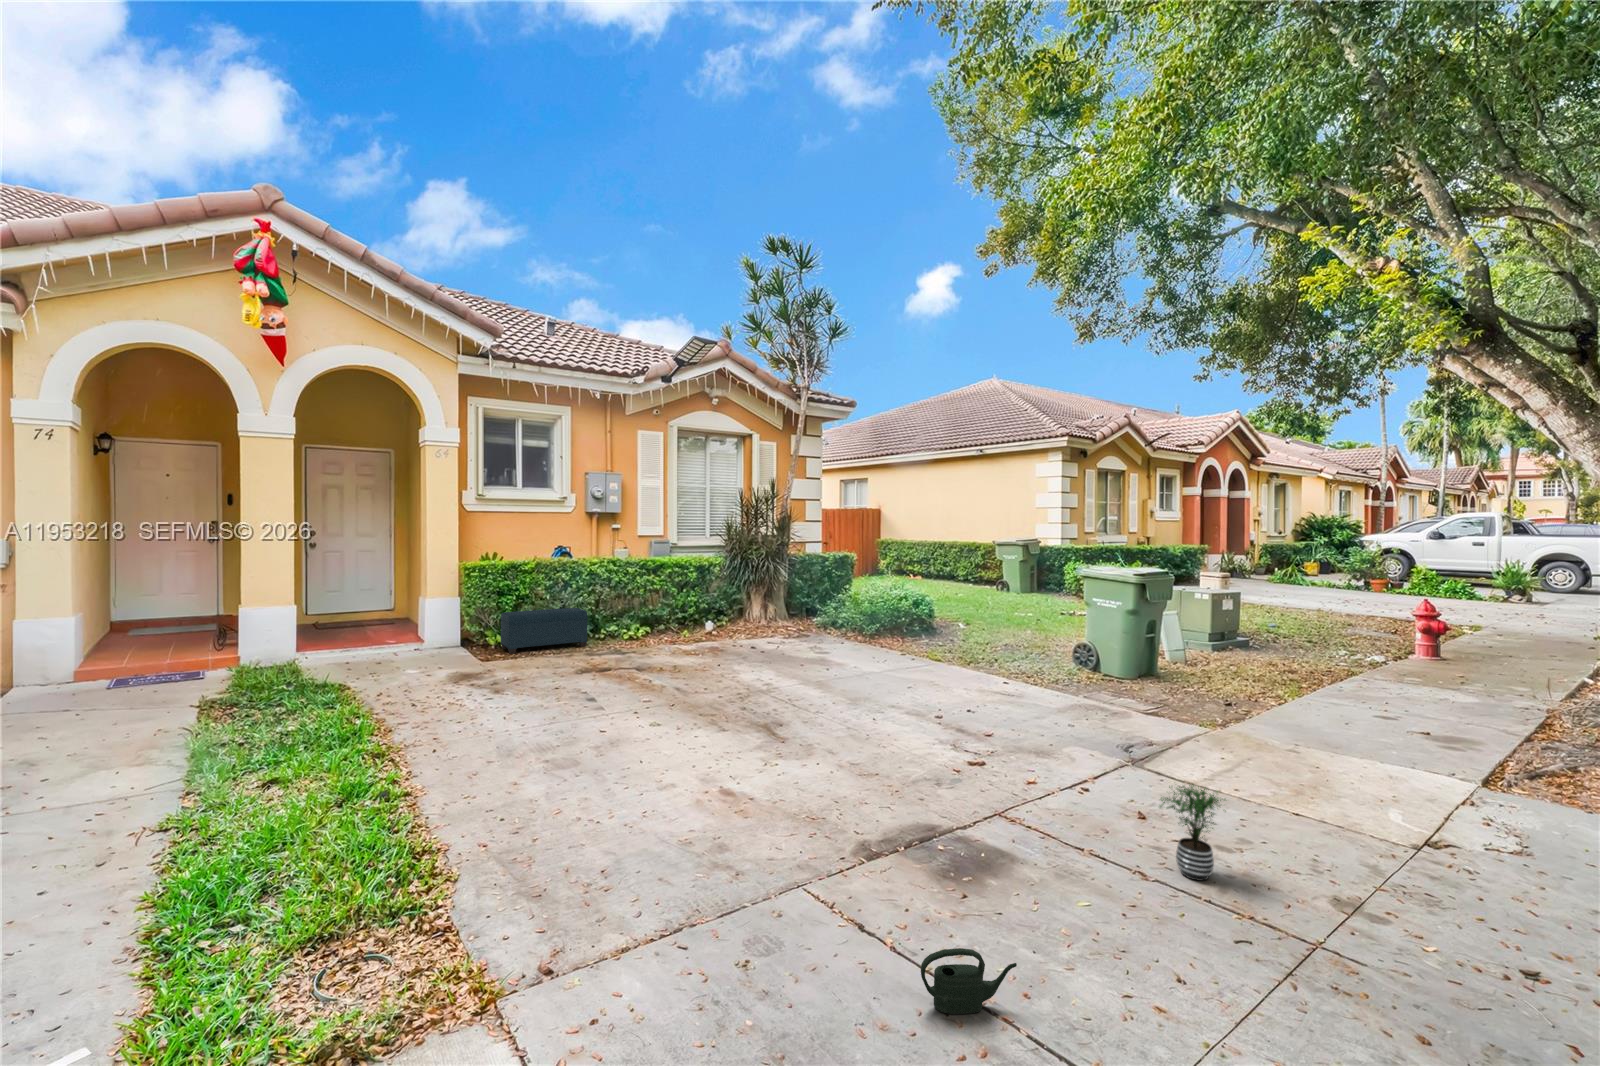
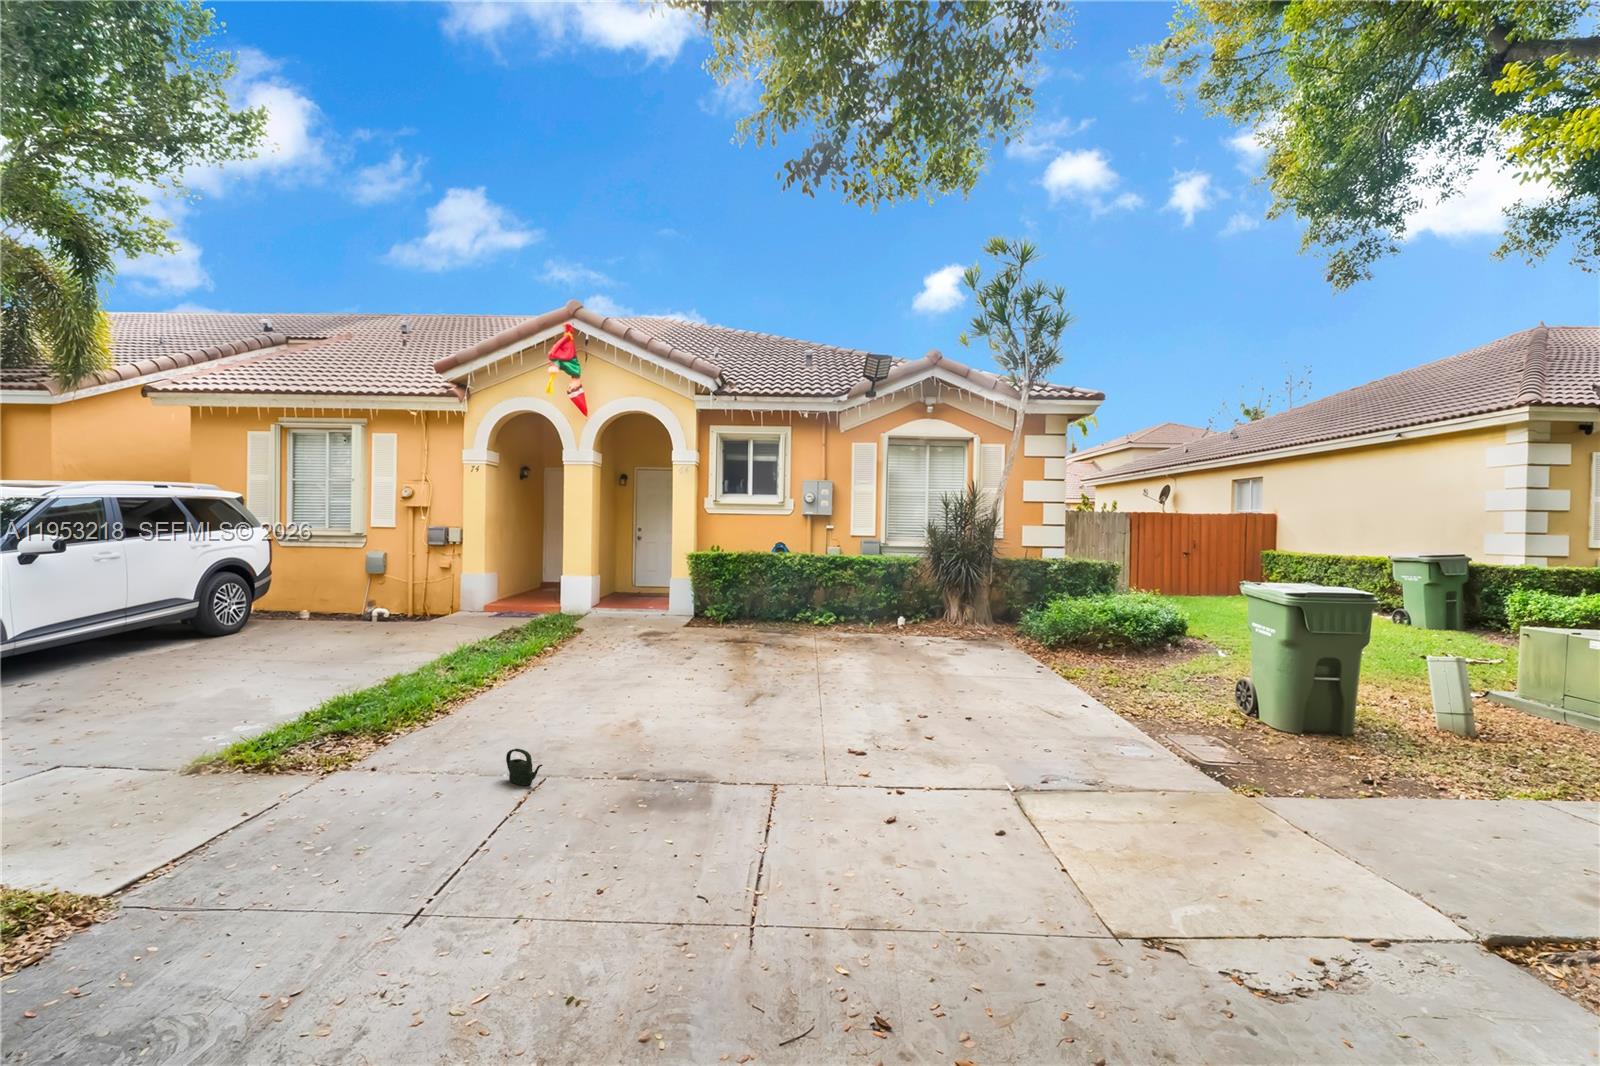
bench: present [501,608,588,654] -> none [711,594,775,628]
potted plant: present [1160,785,1225,881] -> none [761,719,814,796]

